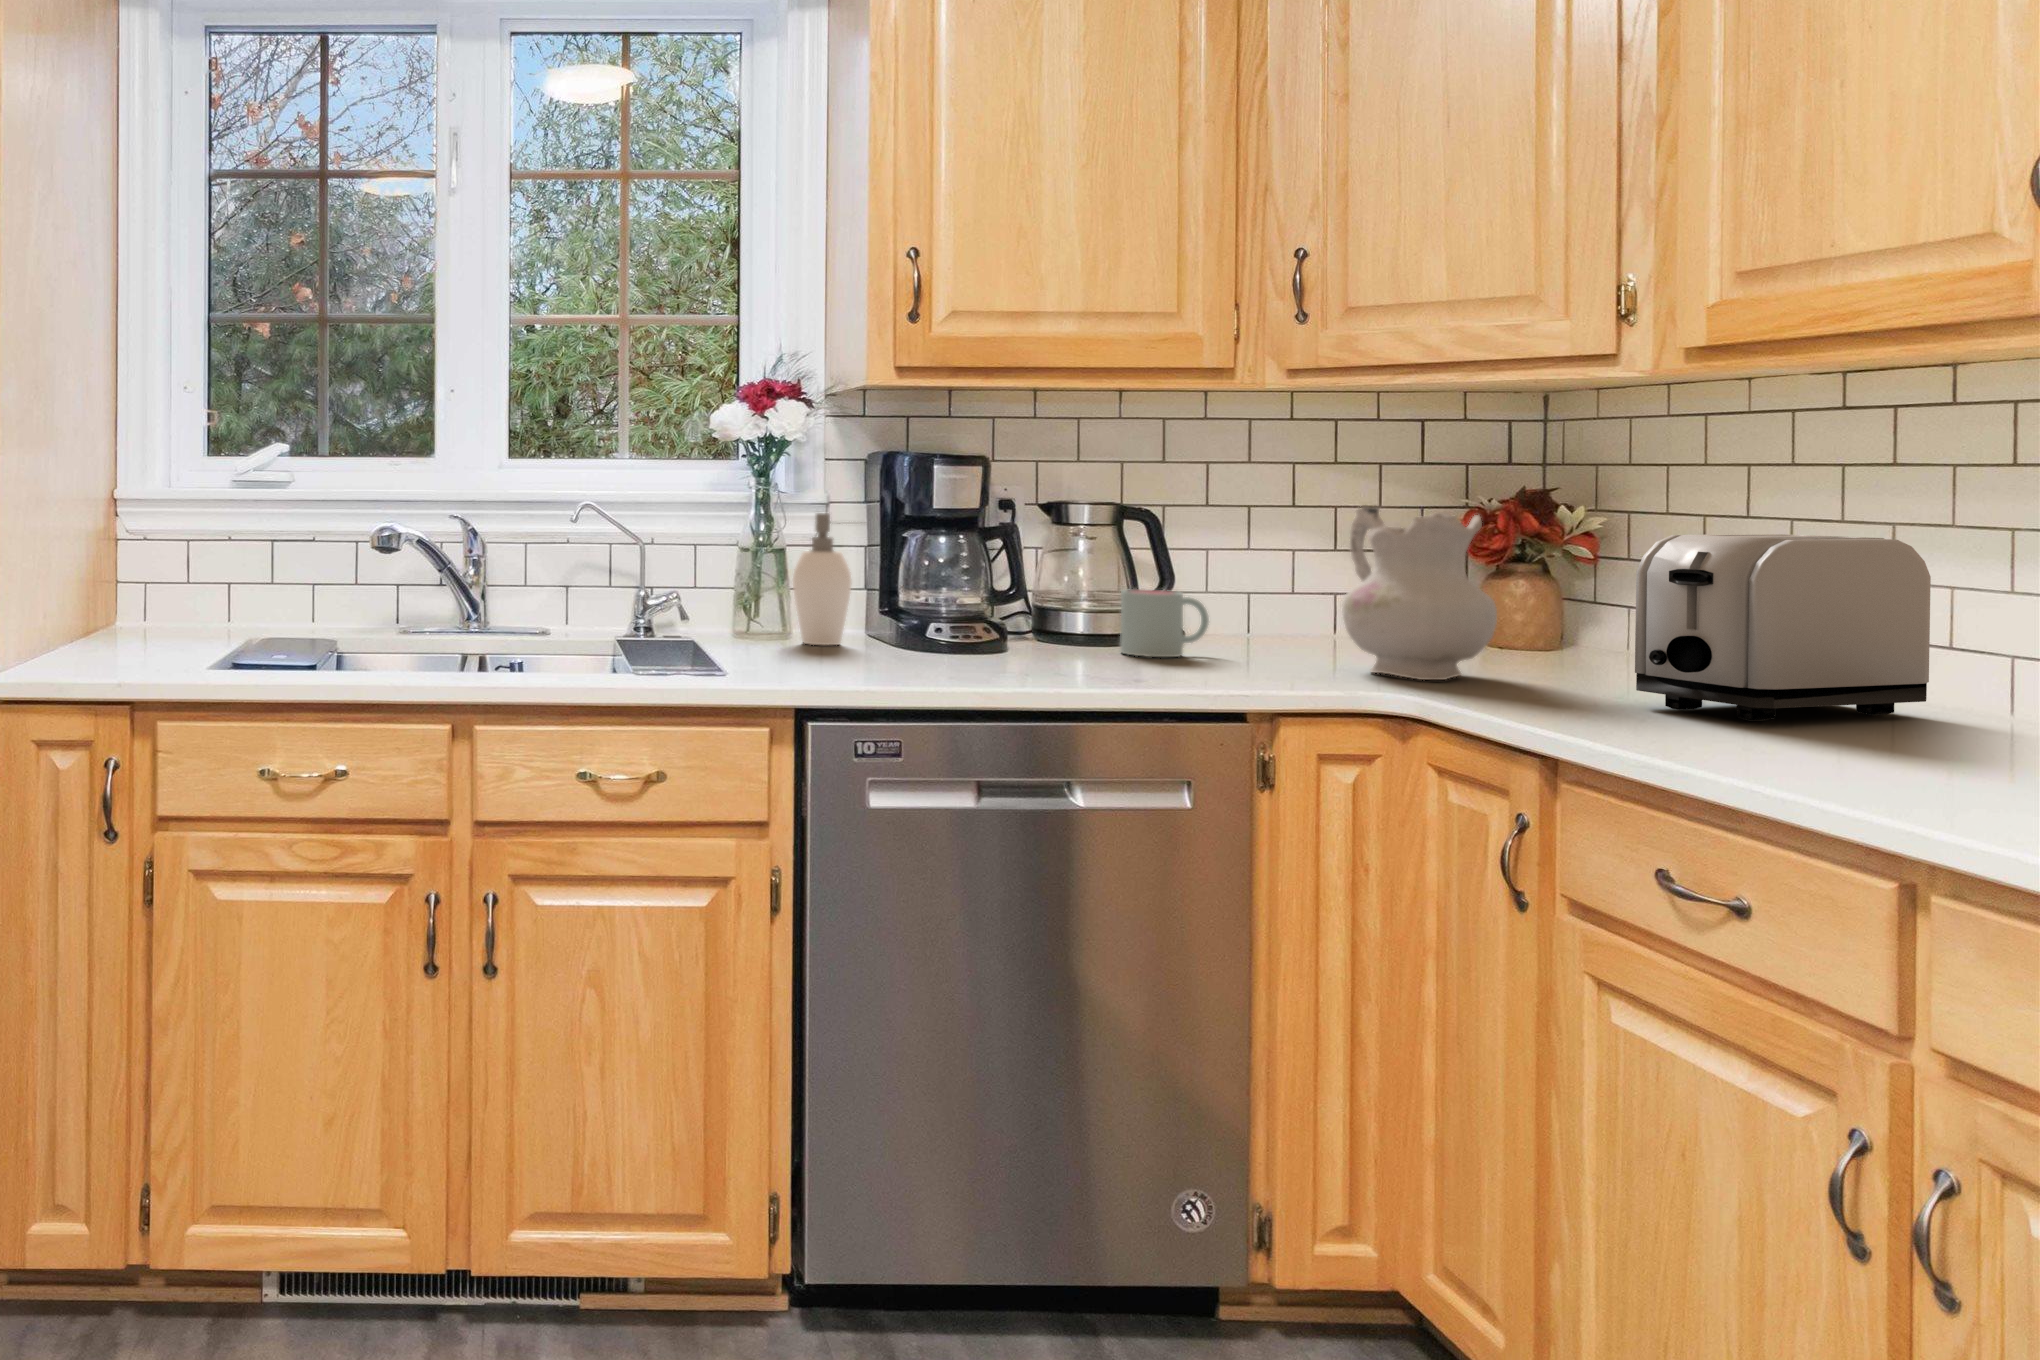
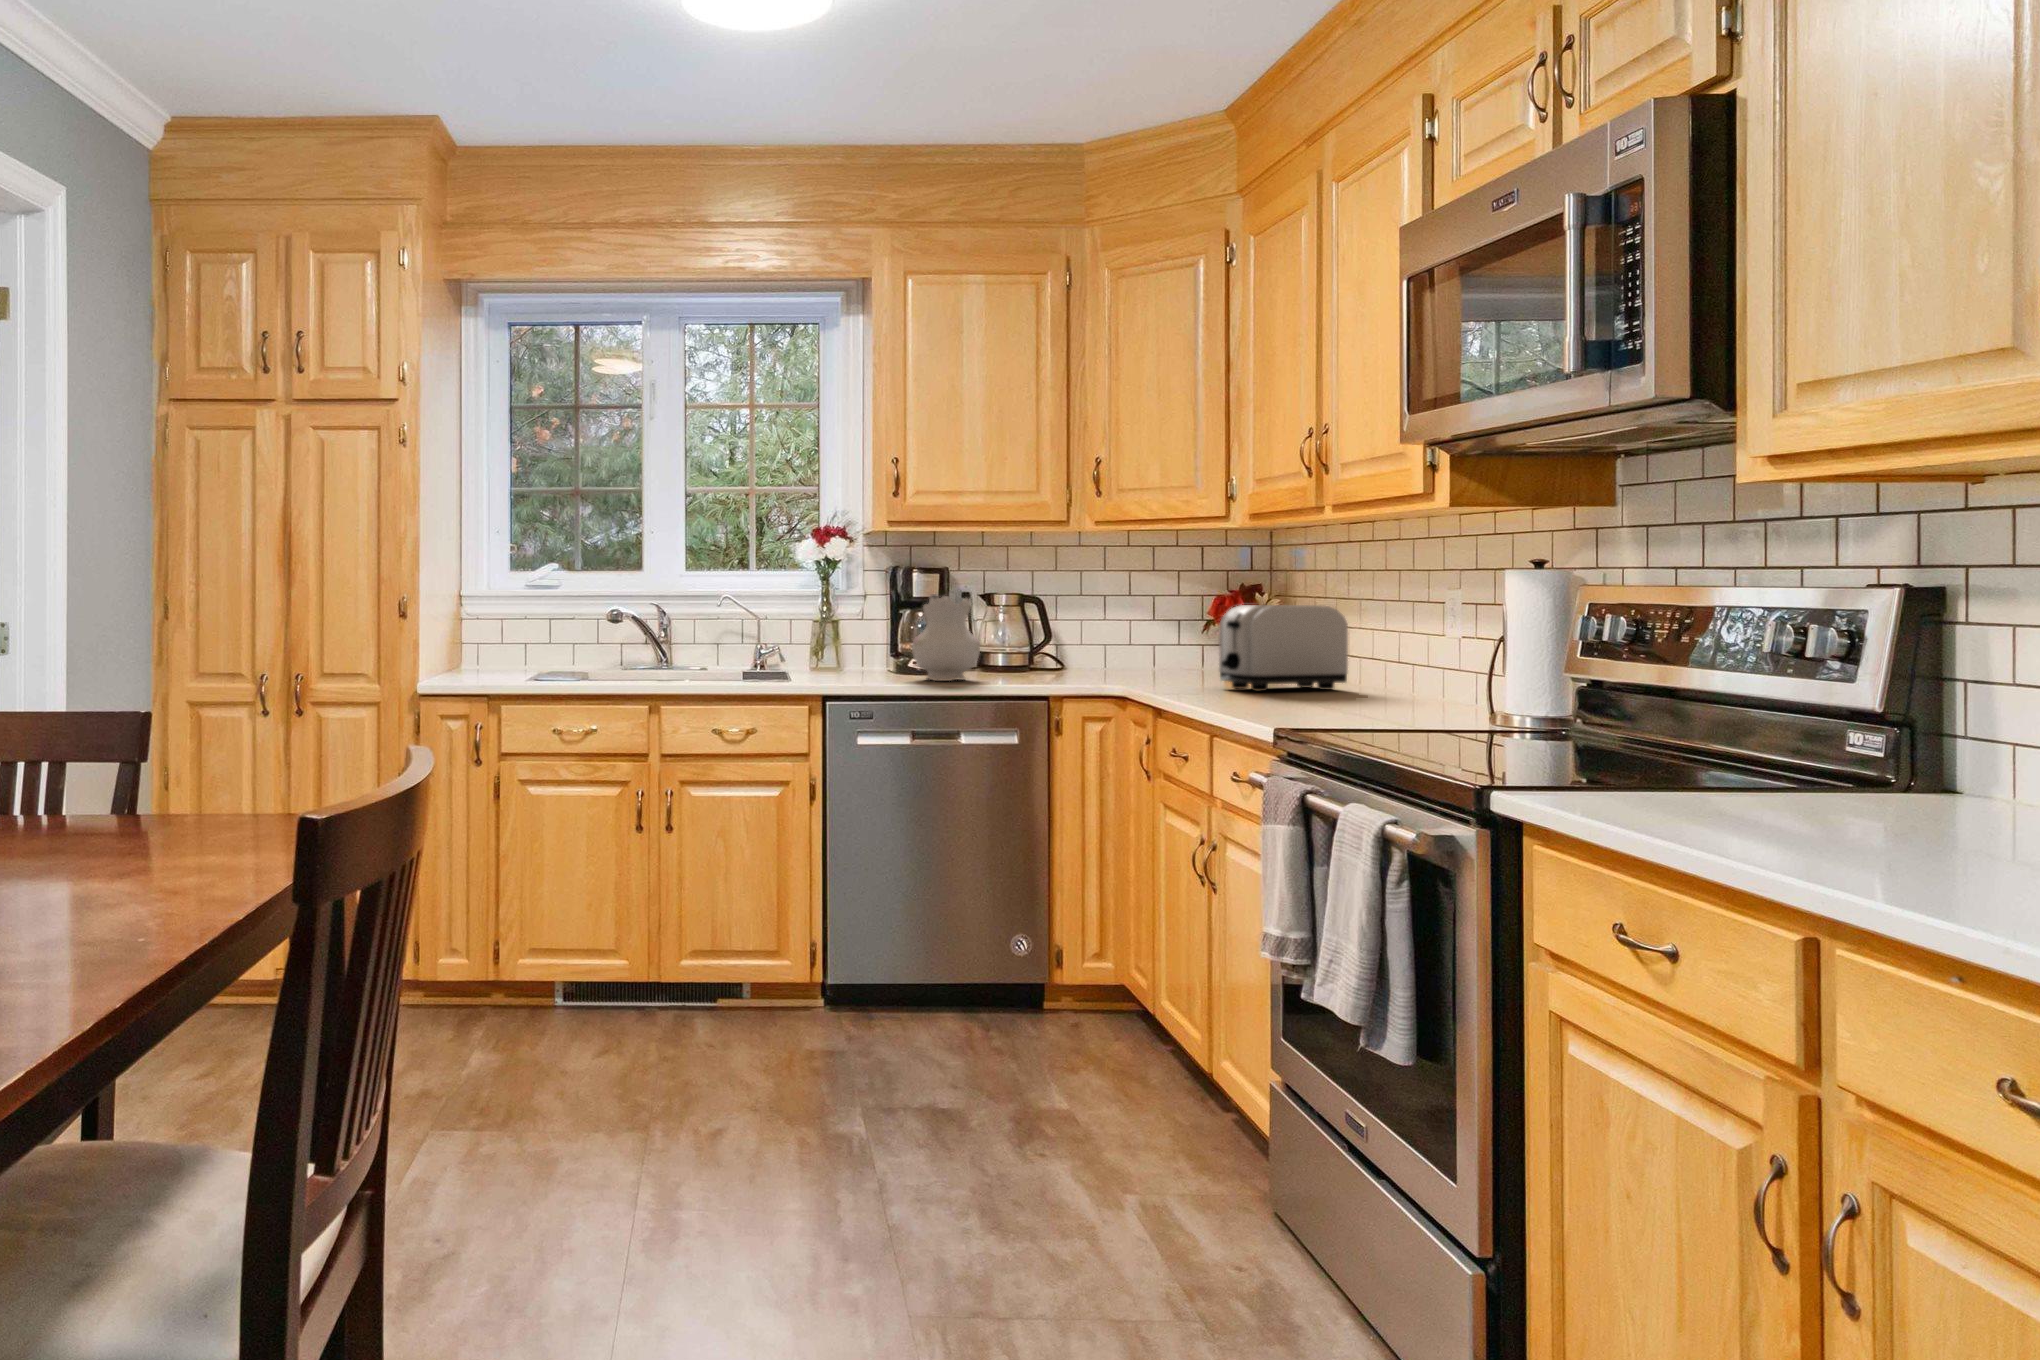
ceramic pitcher: present [1342,505,1497,680] -> present [912,594,980,681]
soap dispenser: present [793,513,851,645] -> none [839,600,877,673]
mug: present [1120,589,1209,657] -> none [1012,640,1059,675]

